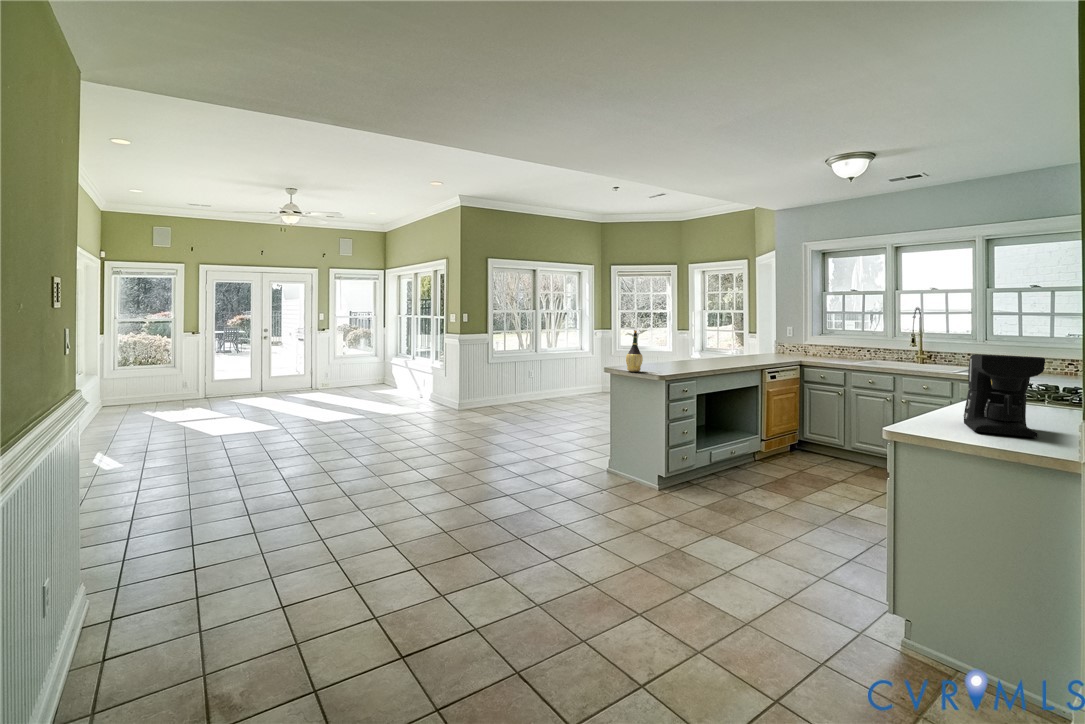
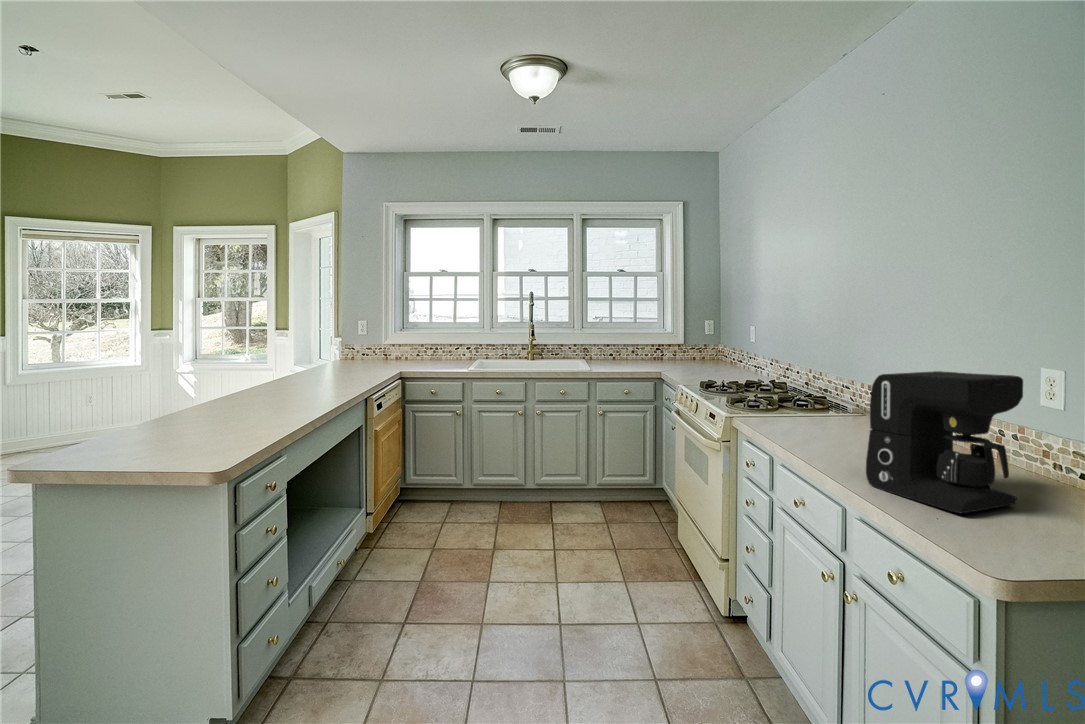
wine bottle: present [626,330,643,372] -> none [118,355,167,457]

